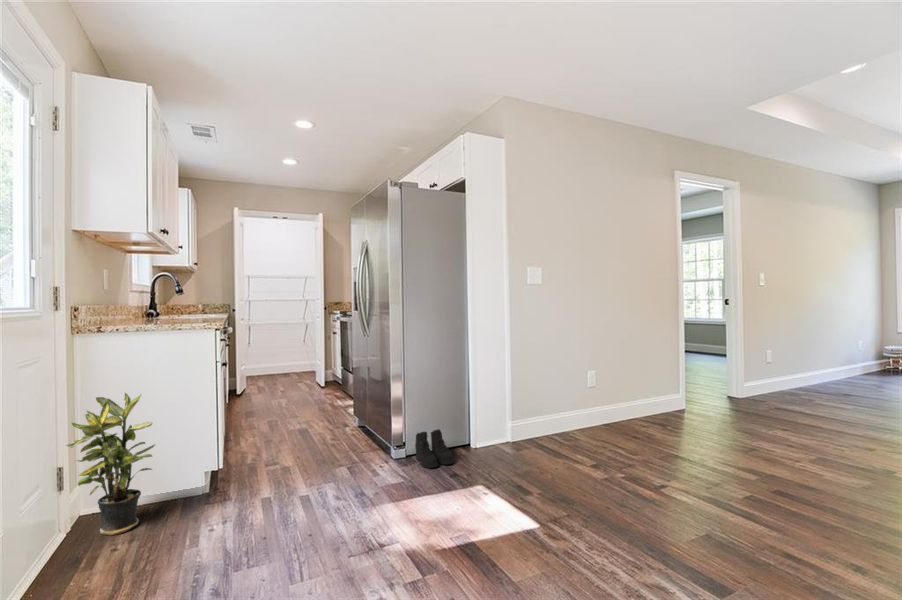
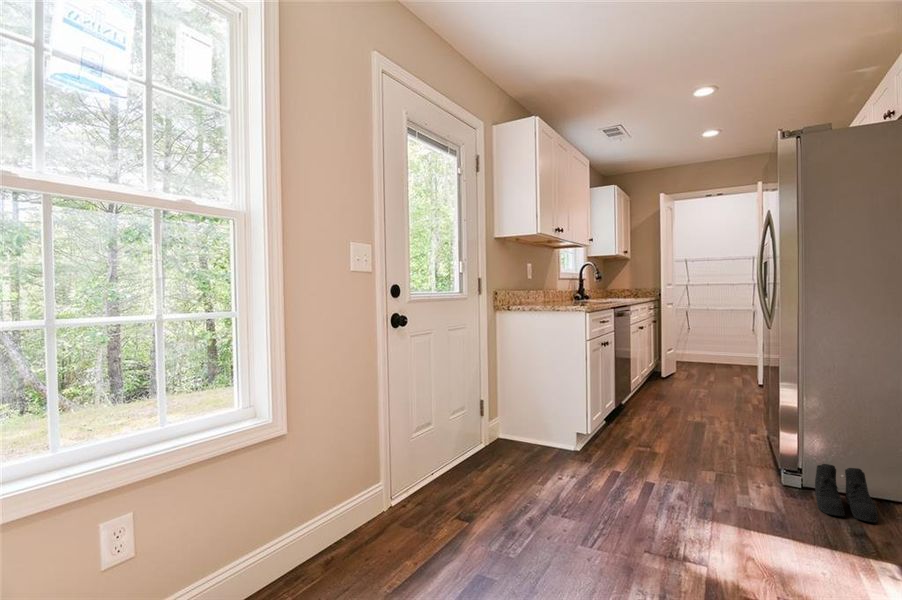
potted plant: present [66,393,155,536] -> none [485,357,535,457]

